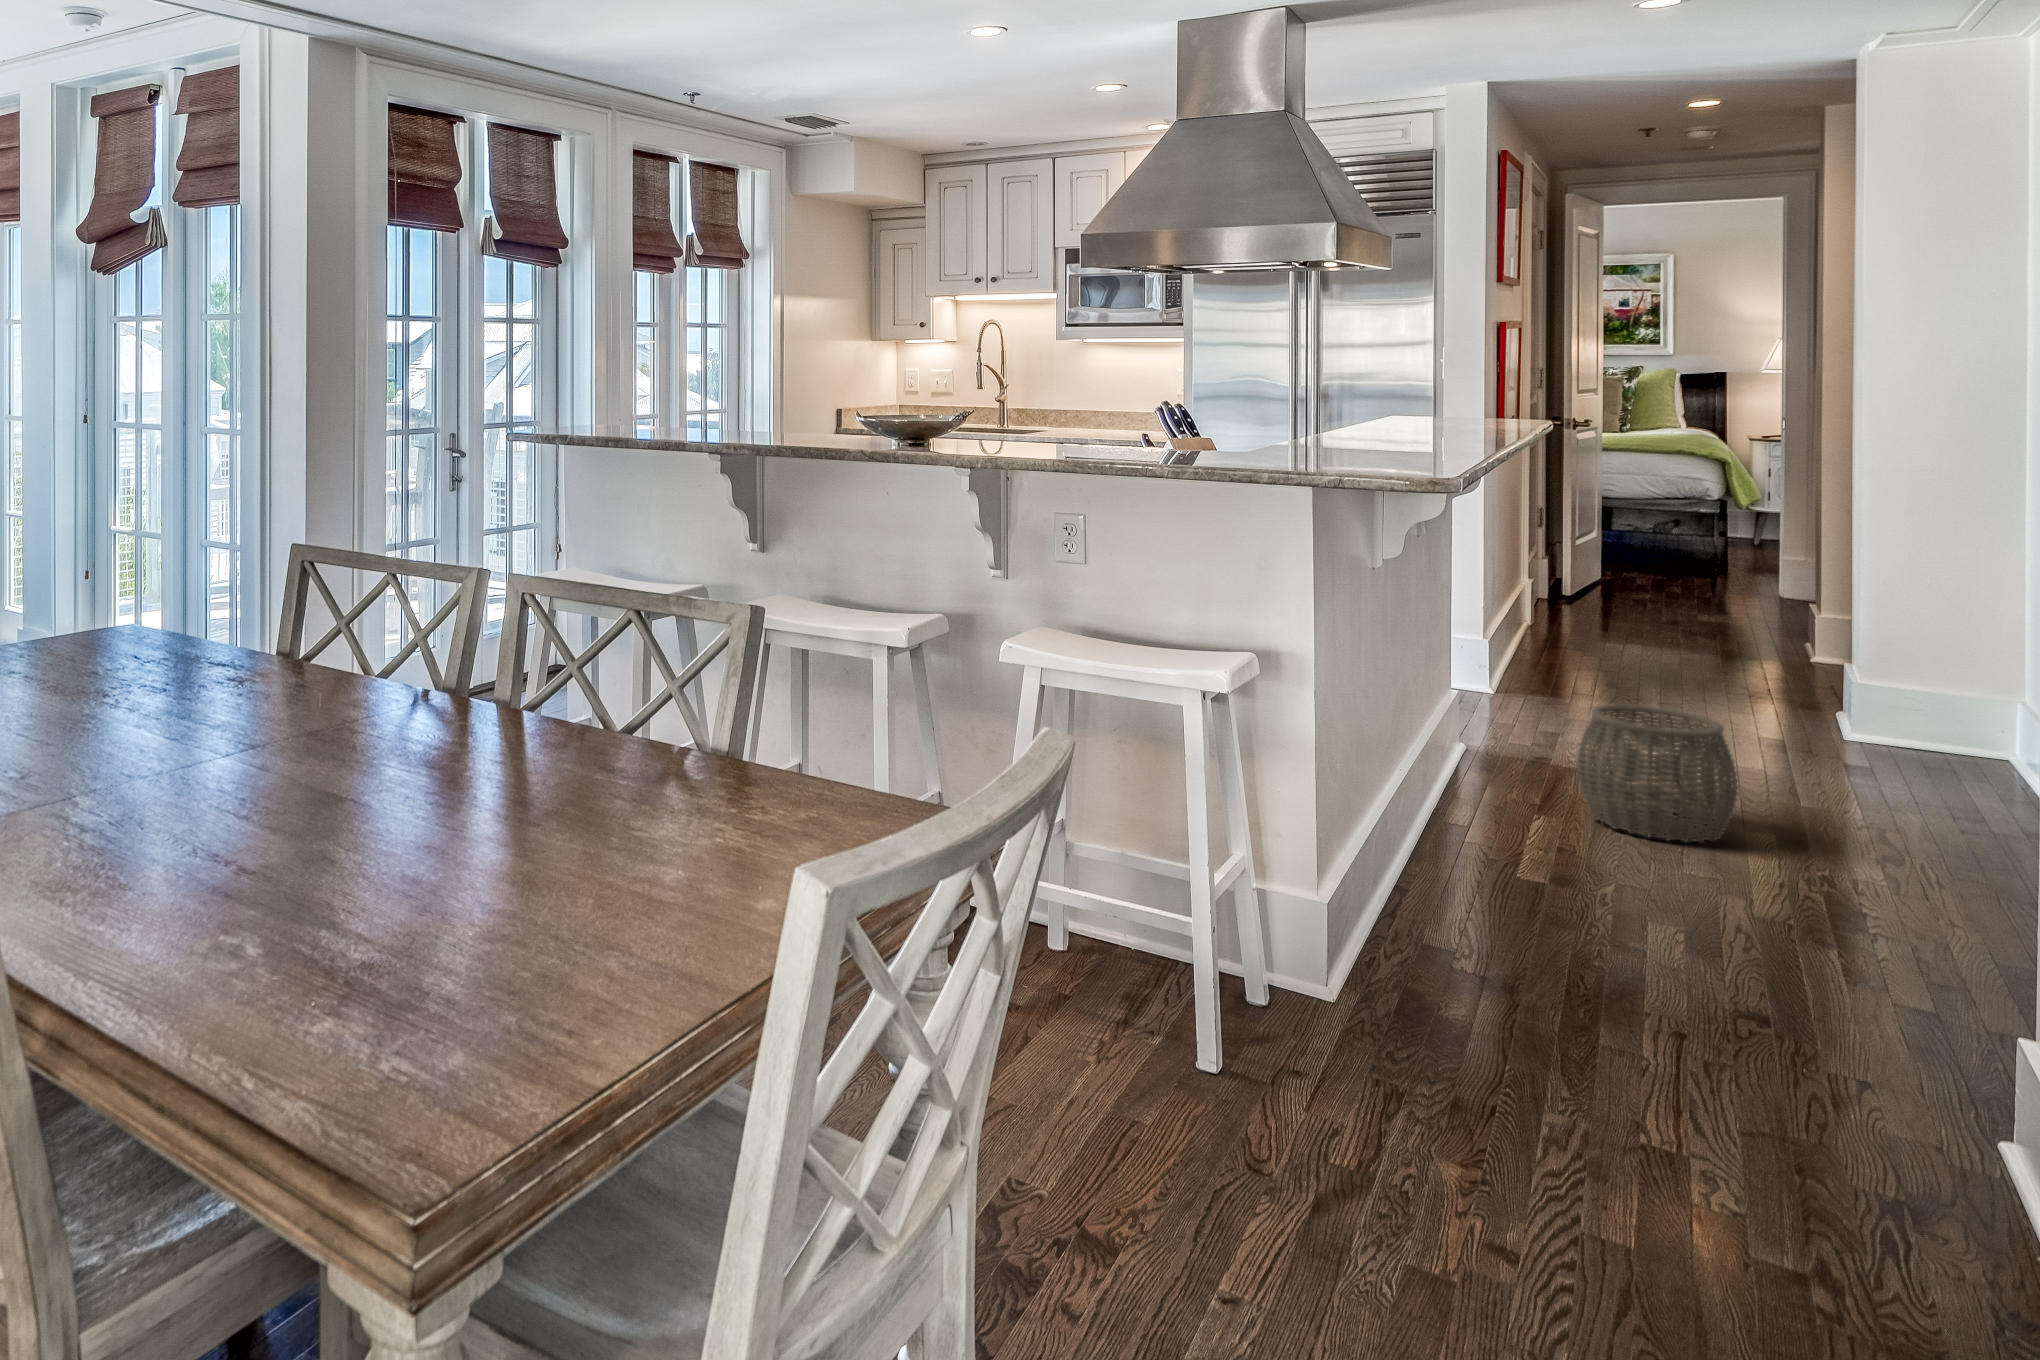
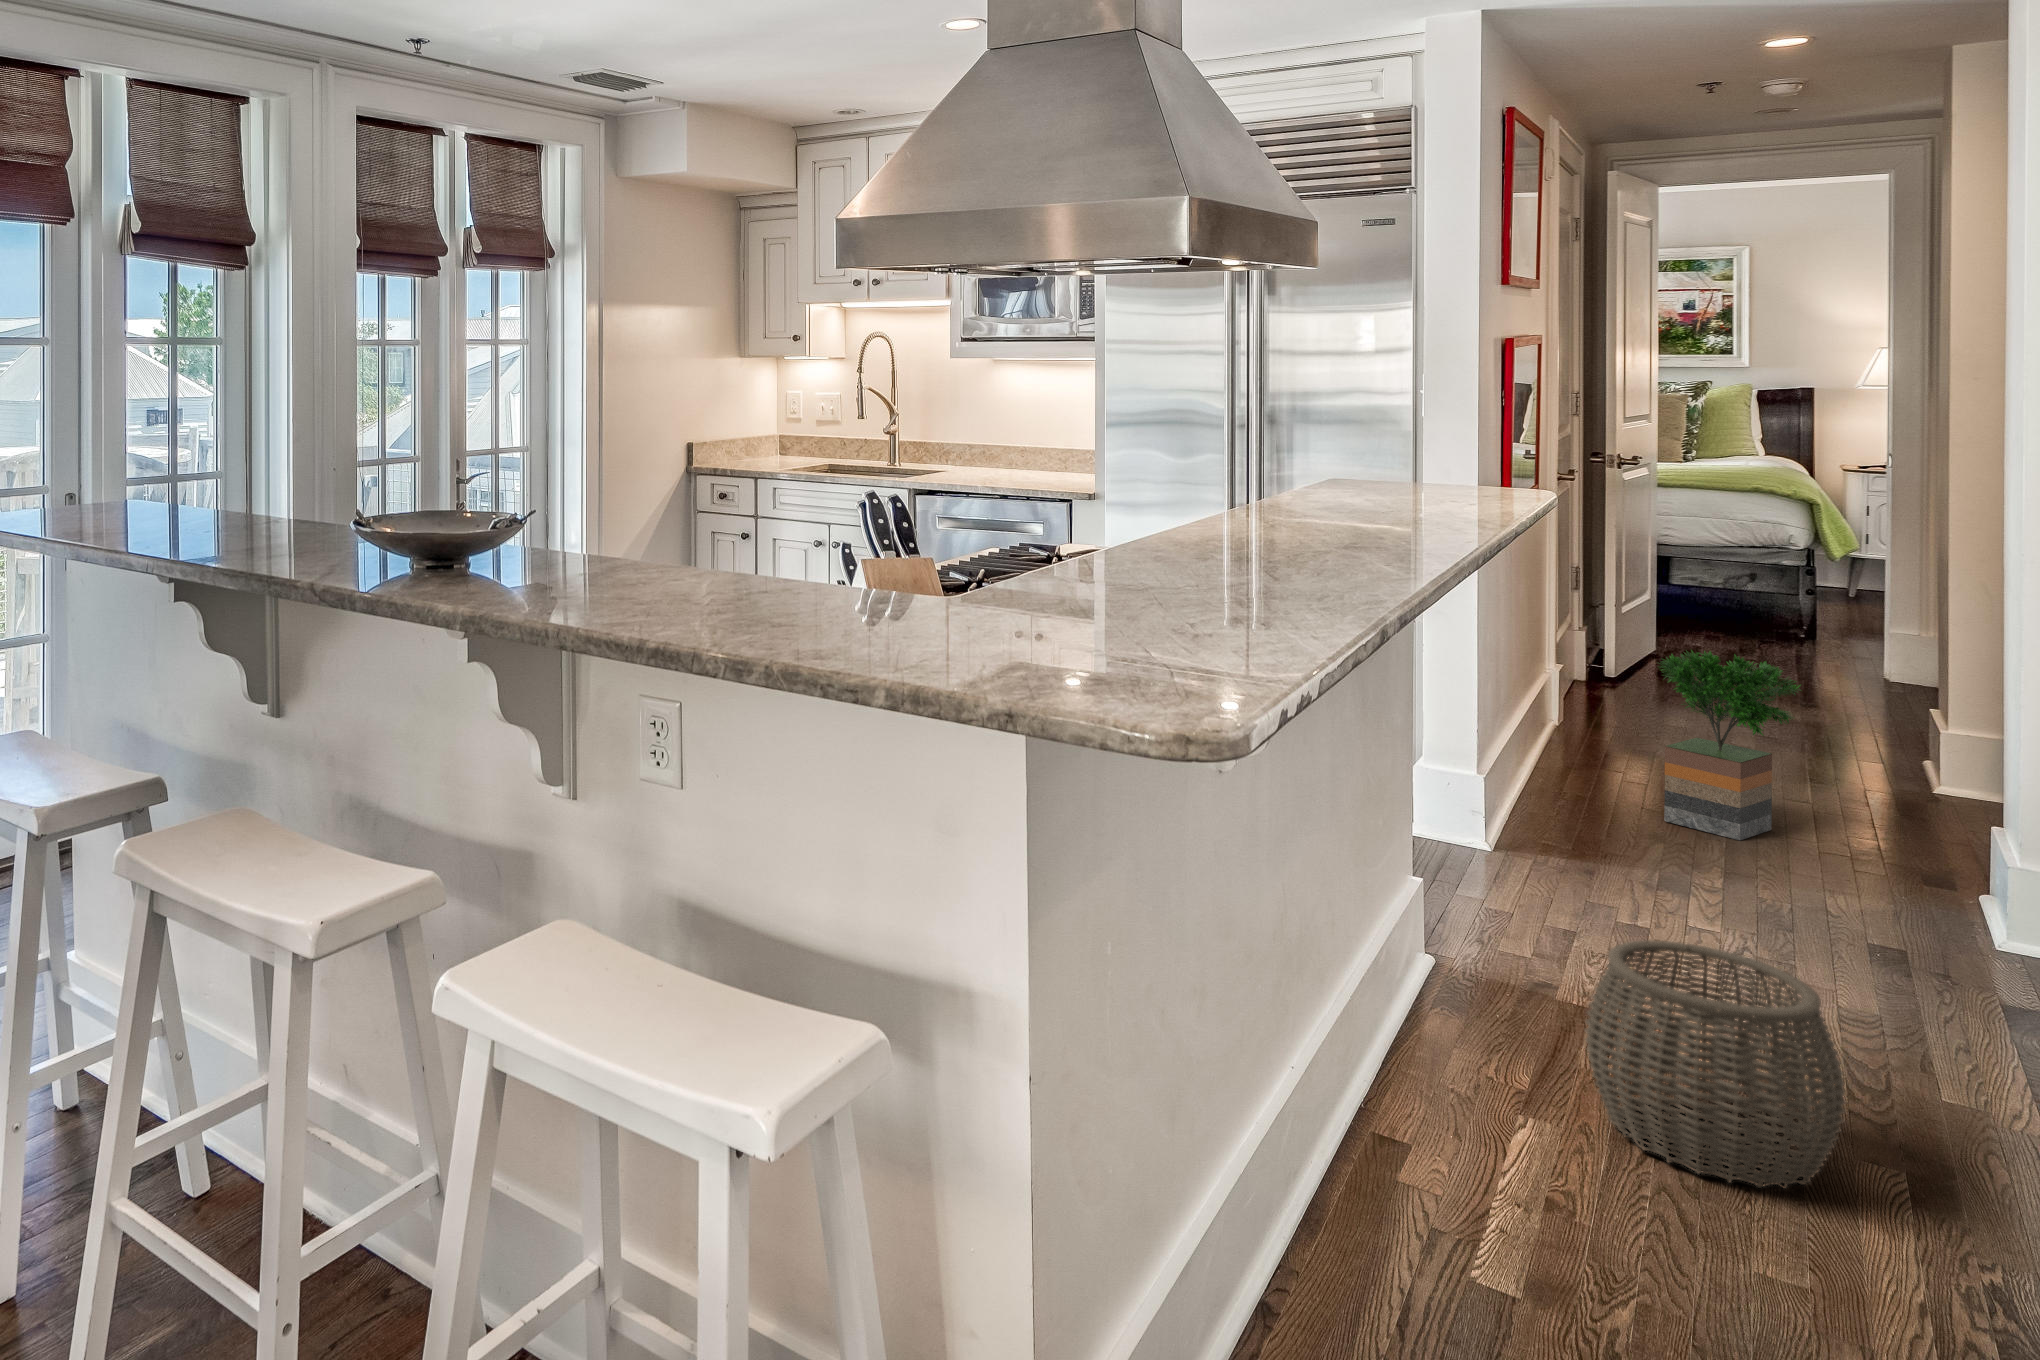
potted tree: none [1609,552,1716,689] -> present [1660,650,1801,840]

